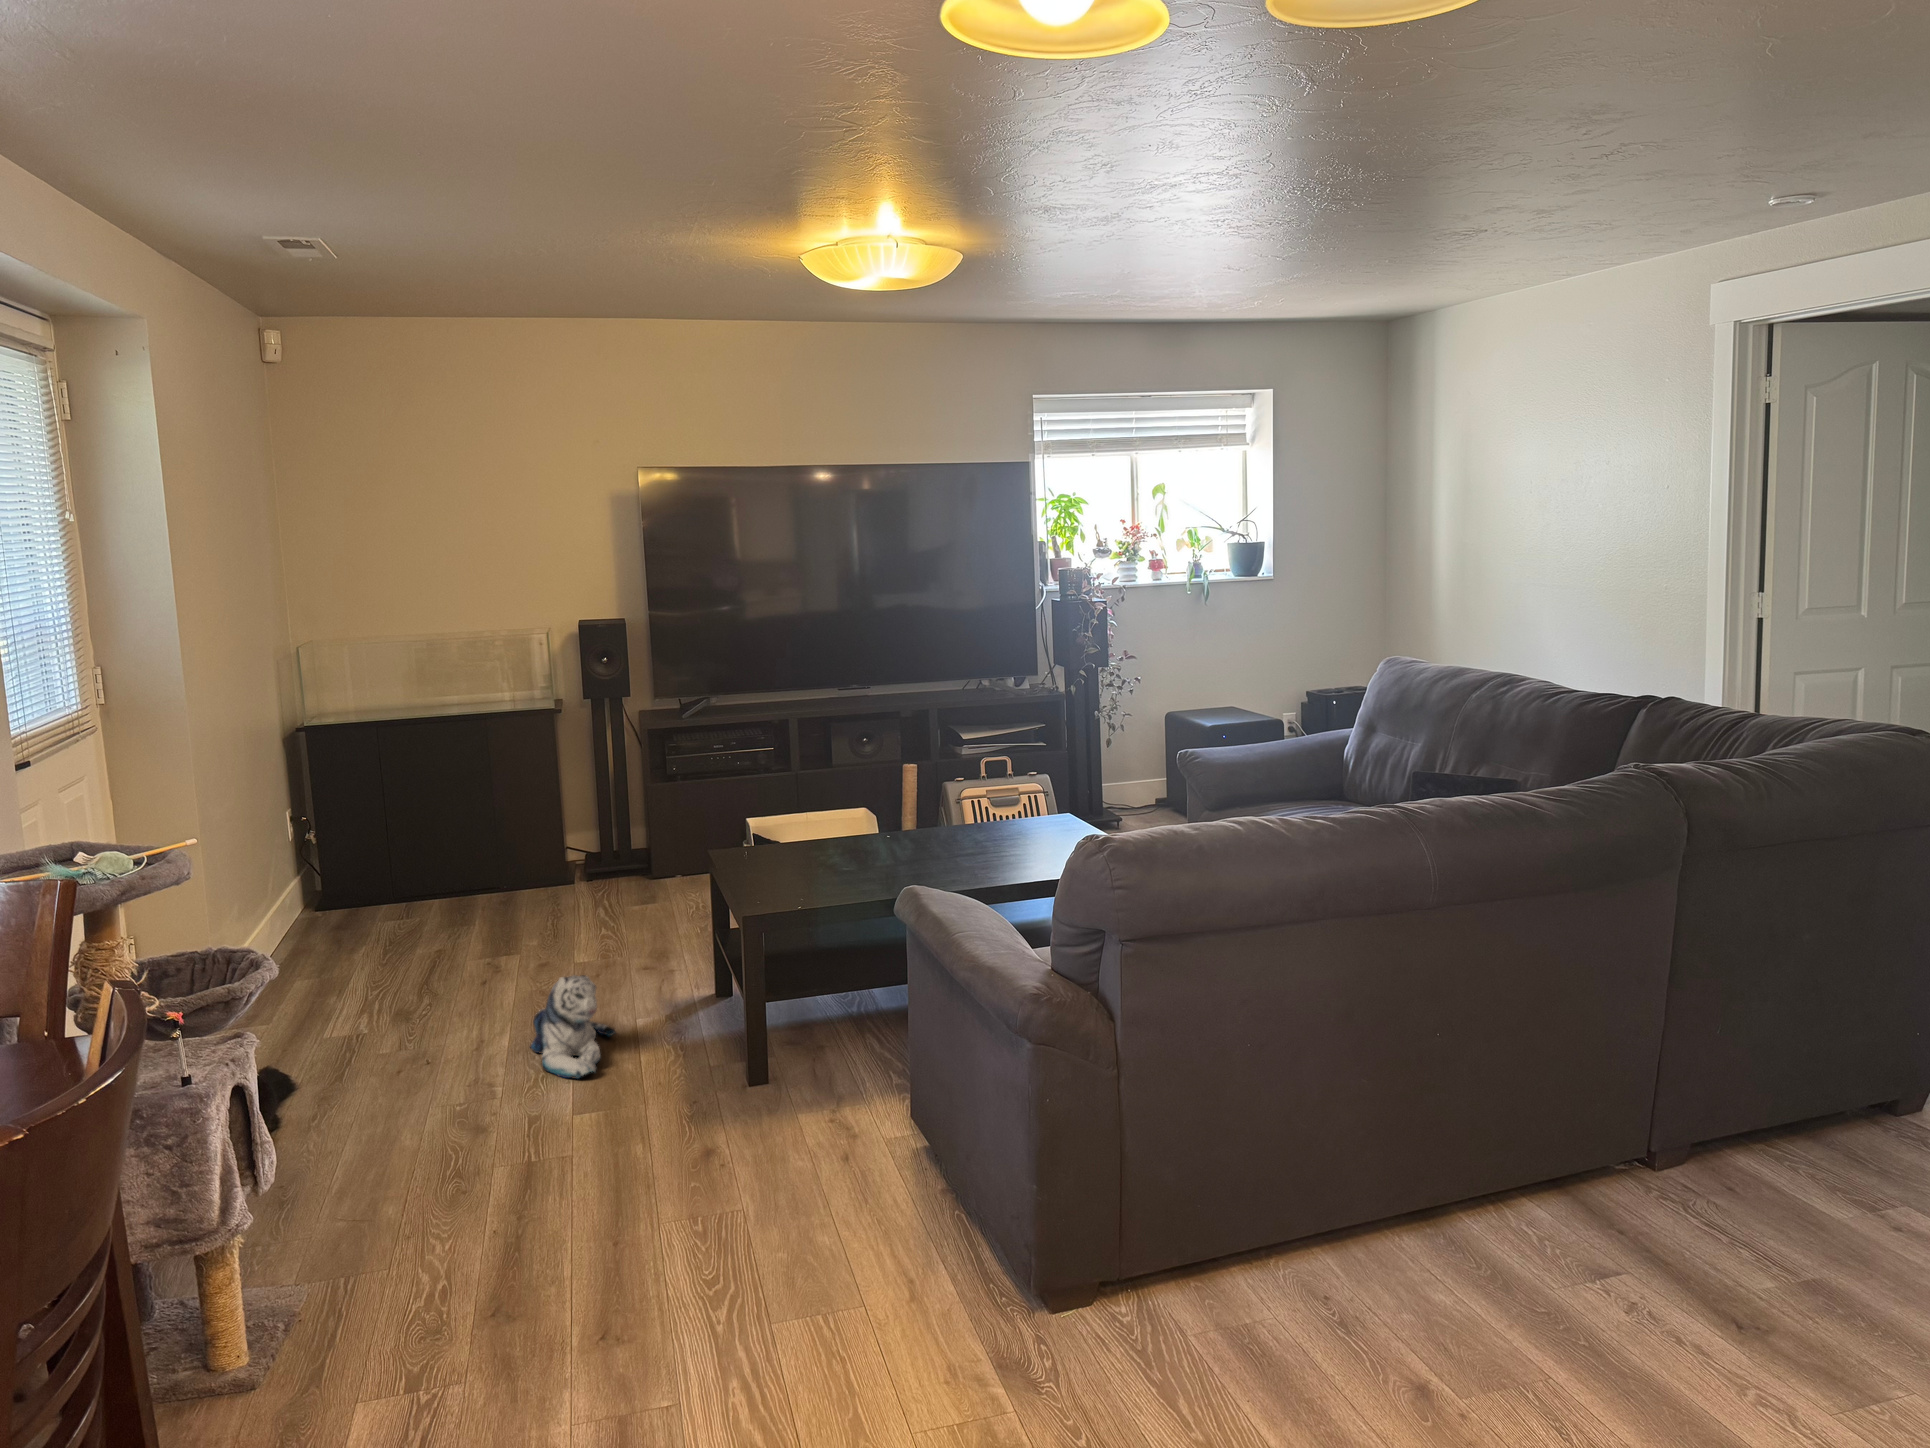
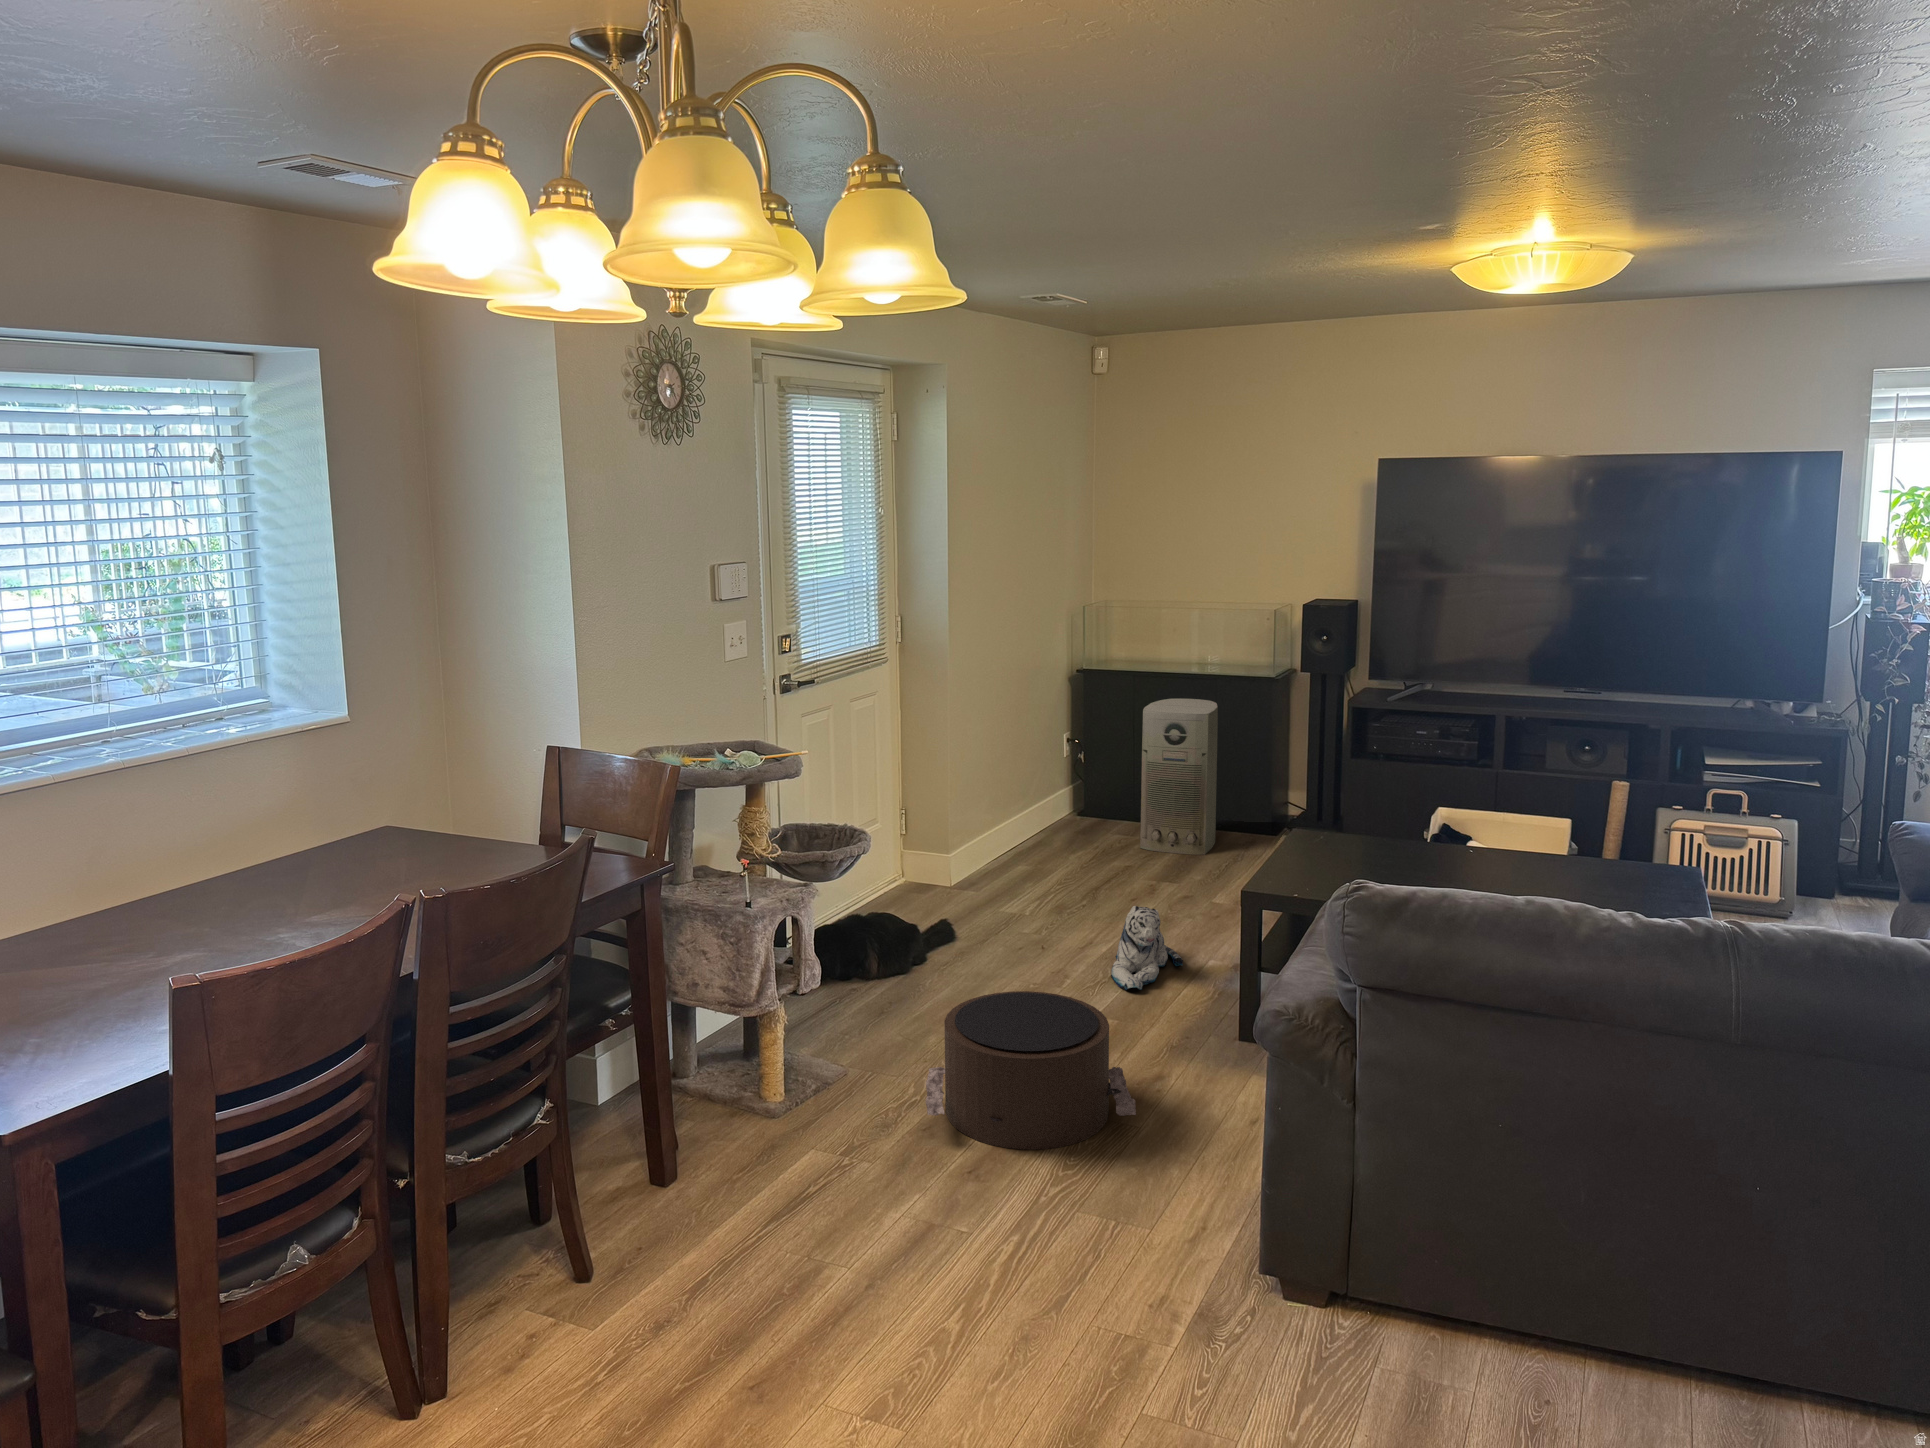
air purifier: none [418,742,516,928] -> present [1140,699,1218,855]
pouf: none [454,1092,756,1312] -> present [926,991,1136,1150]

